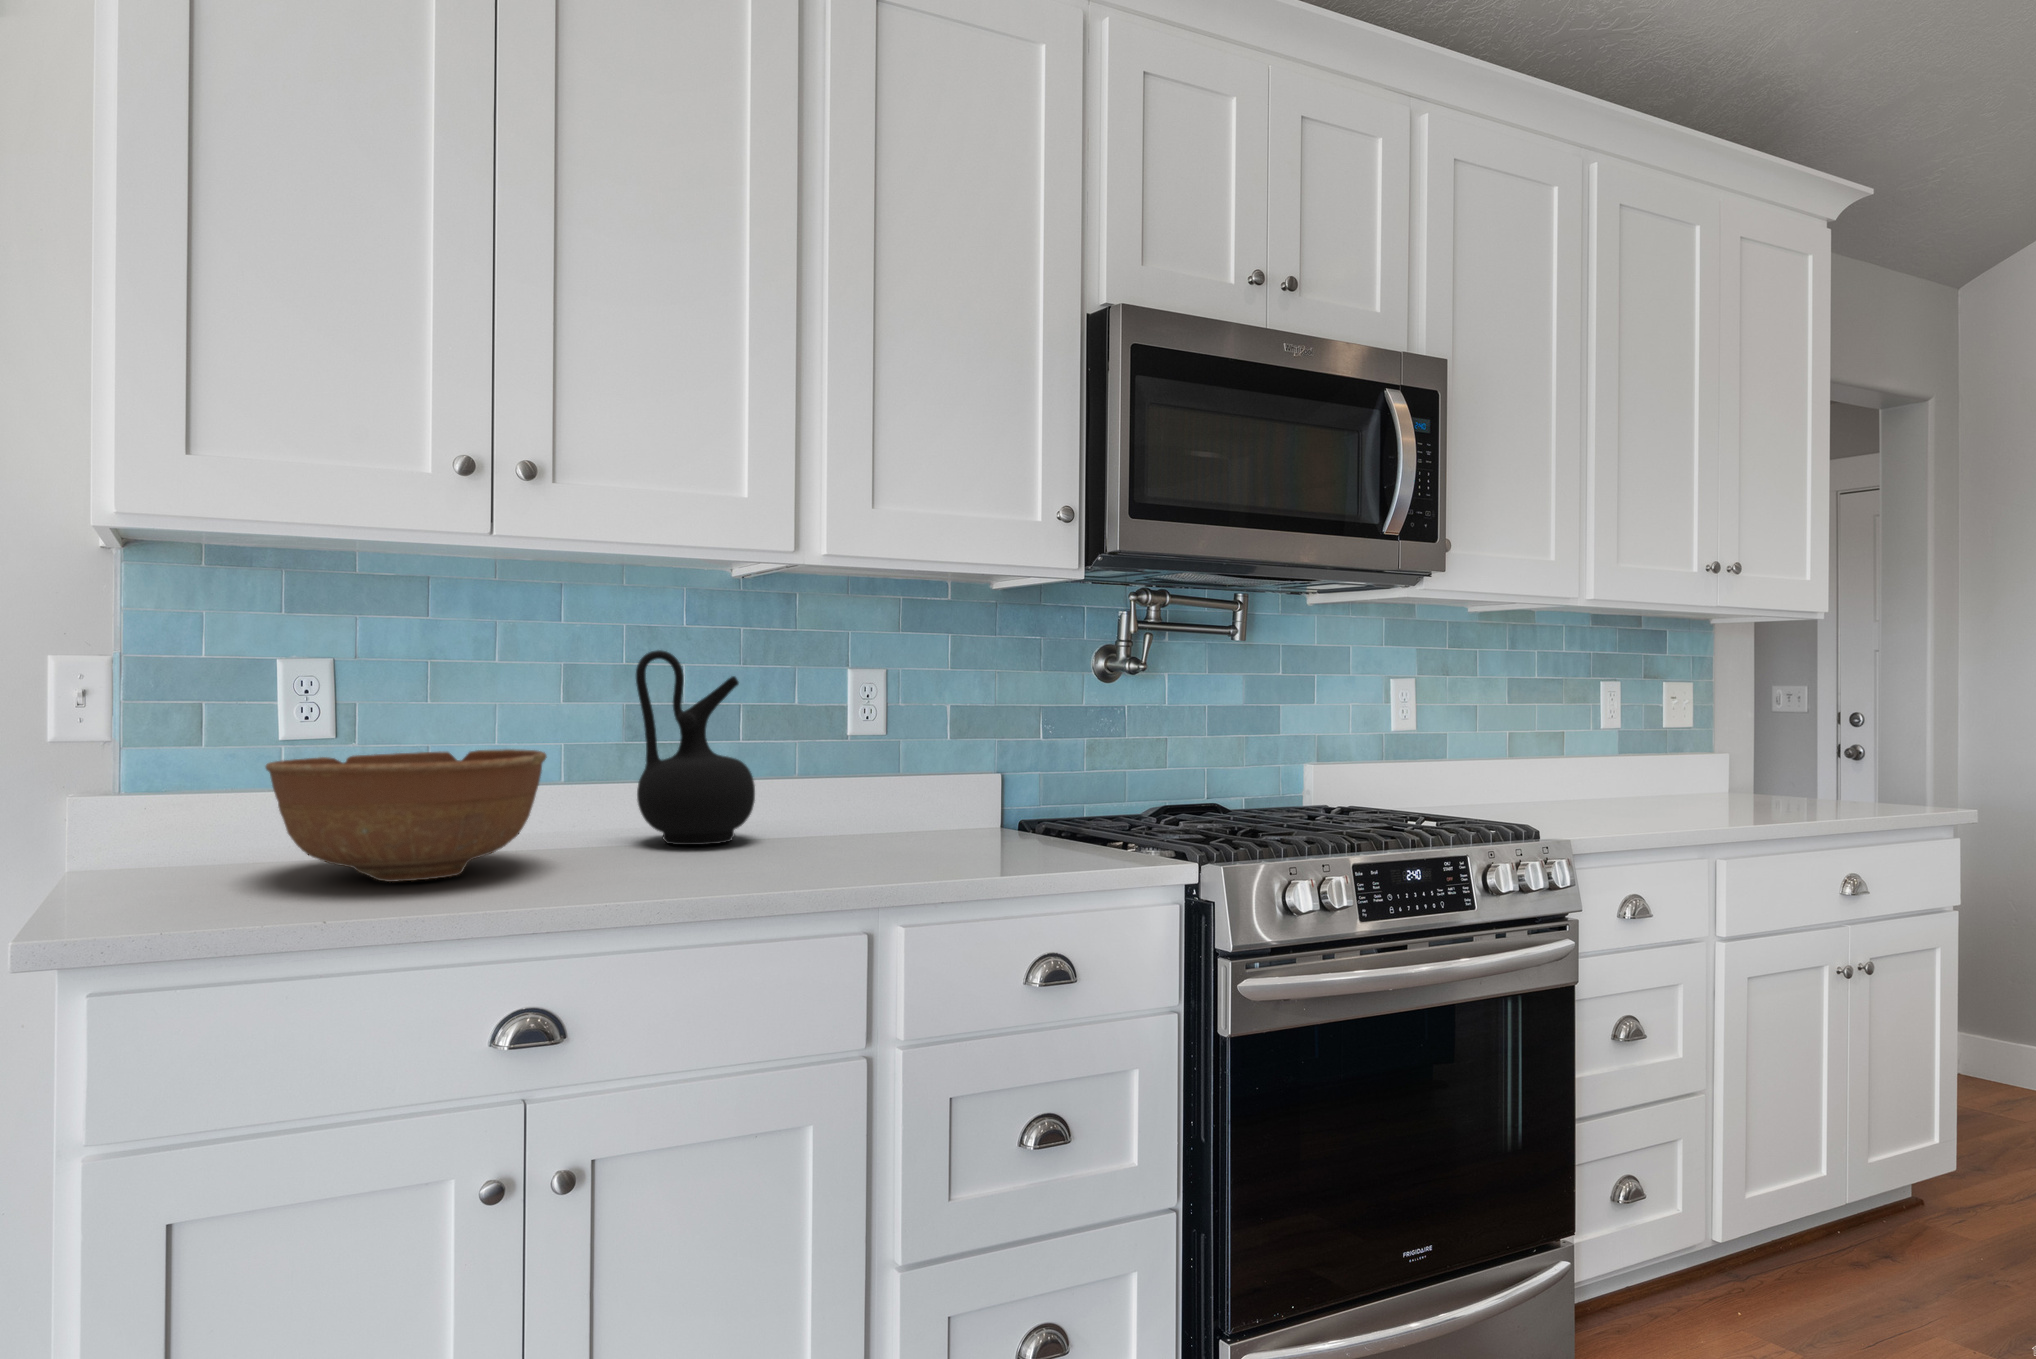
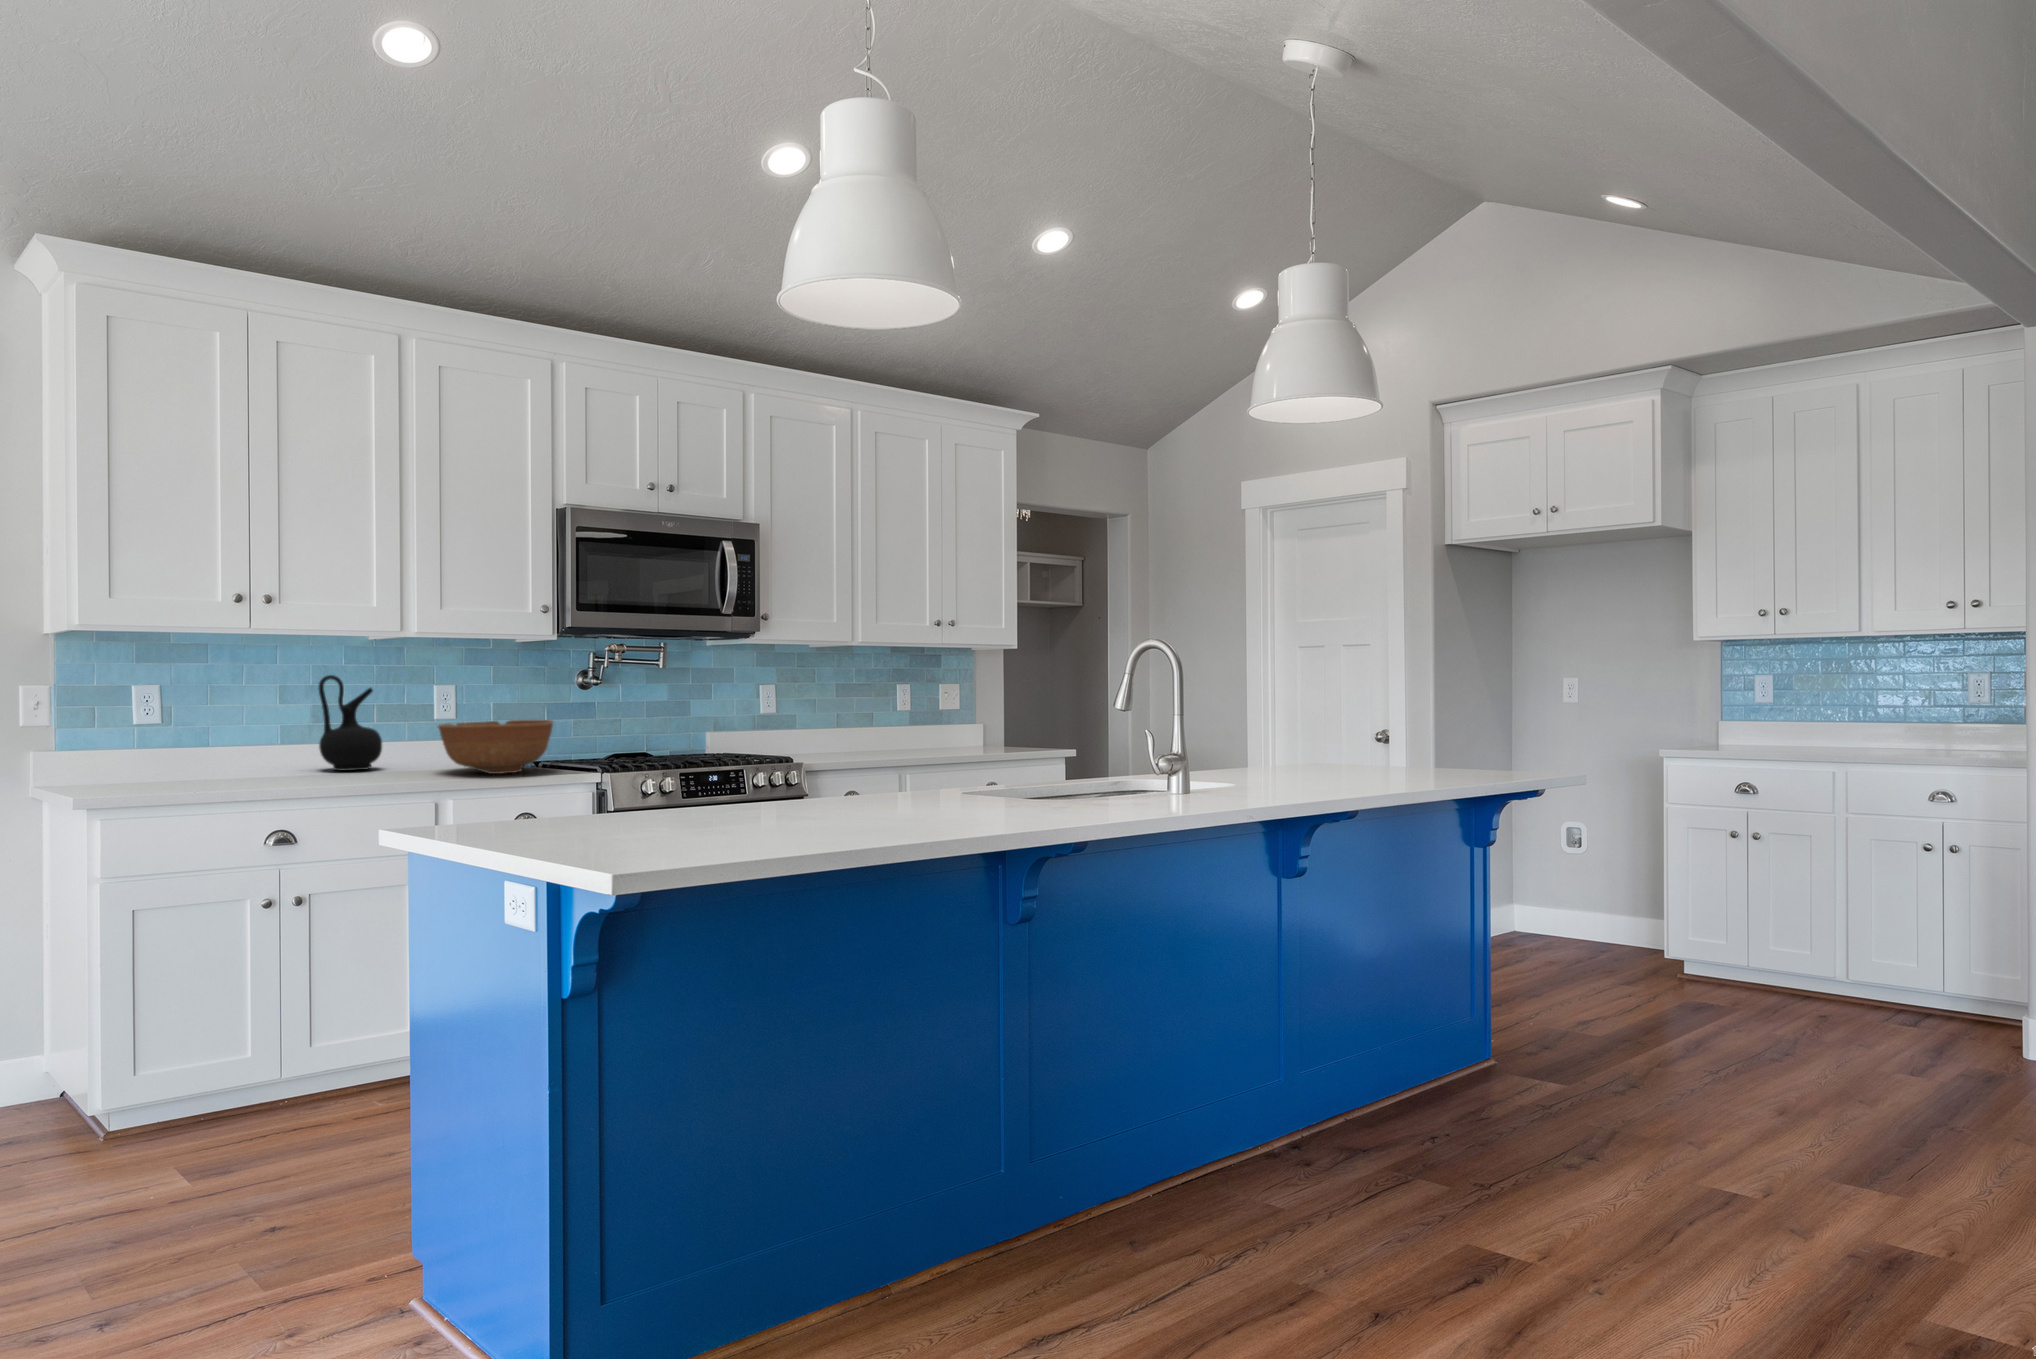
bowl: present [266,749,547,882] -> present [438,720,553,774]

